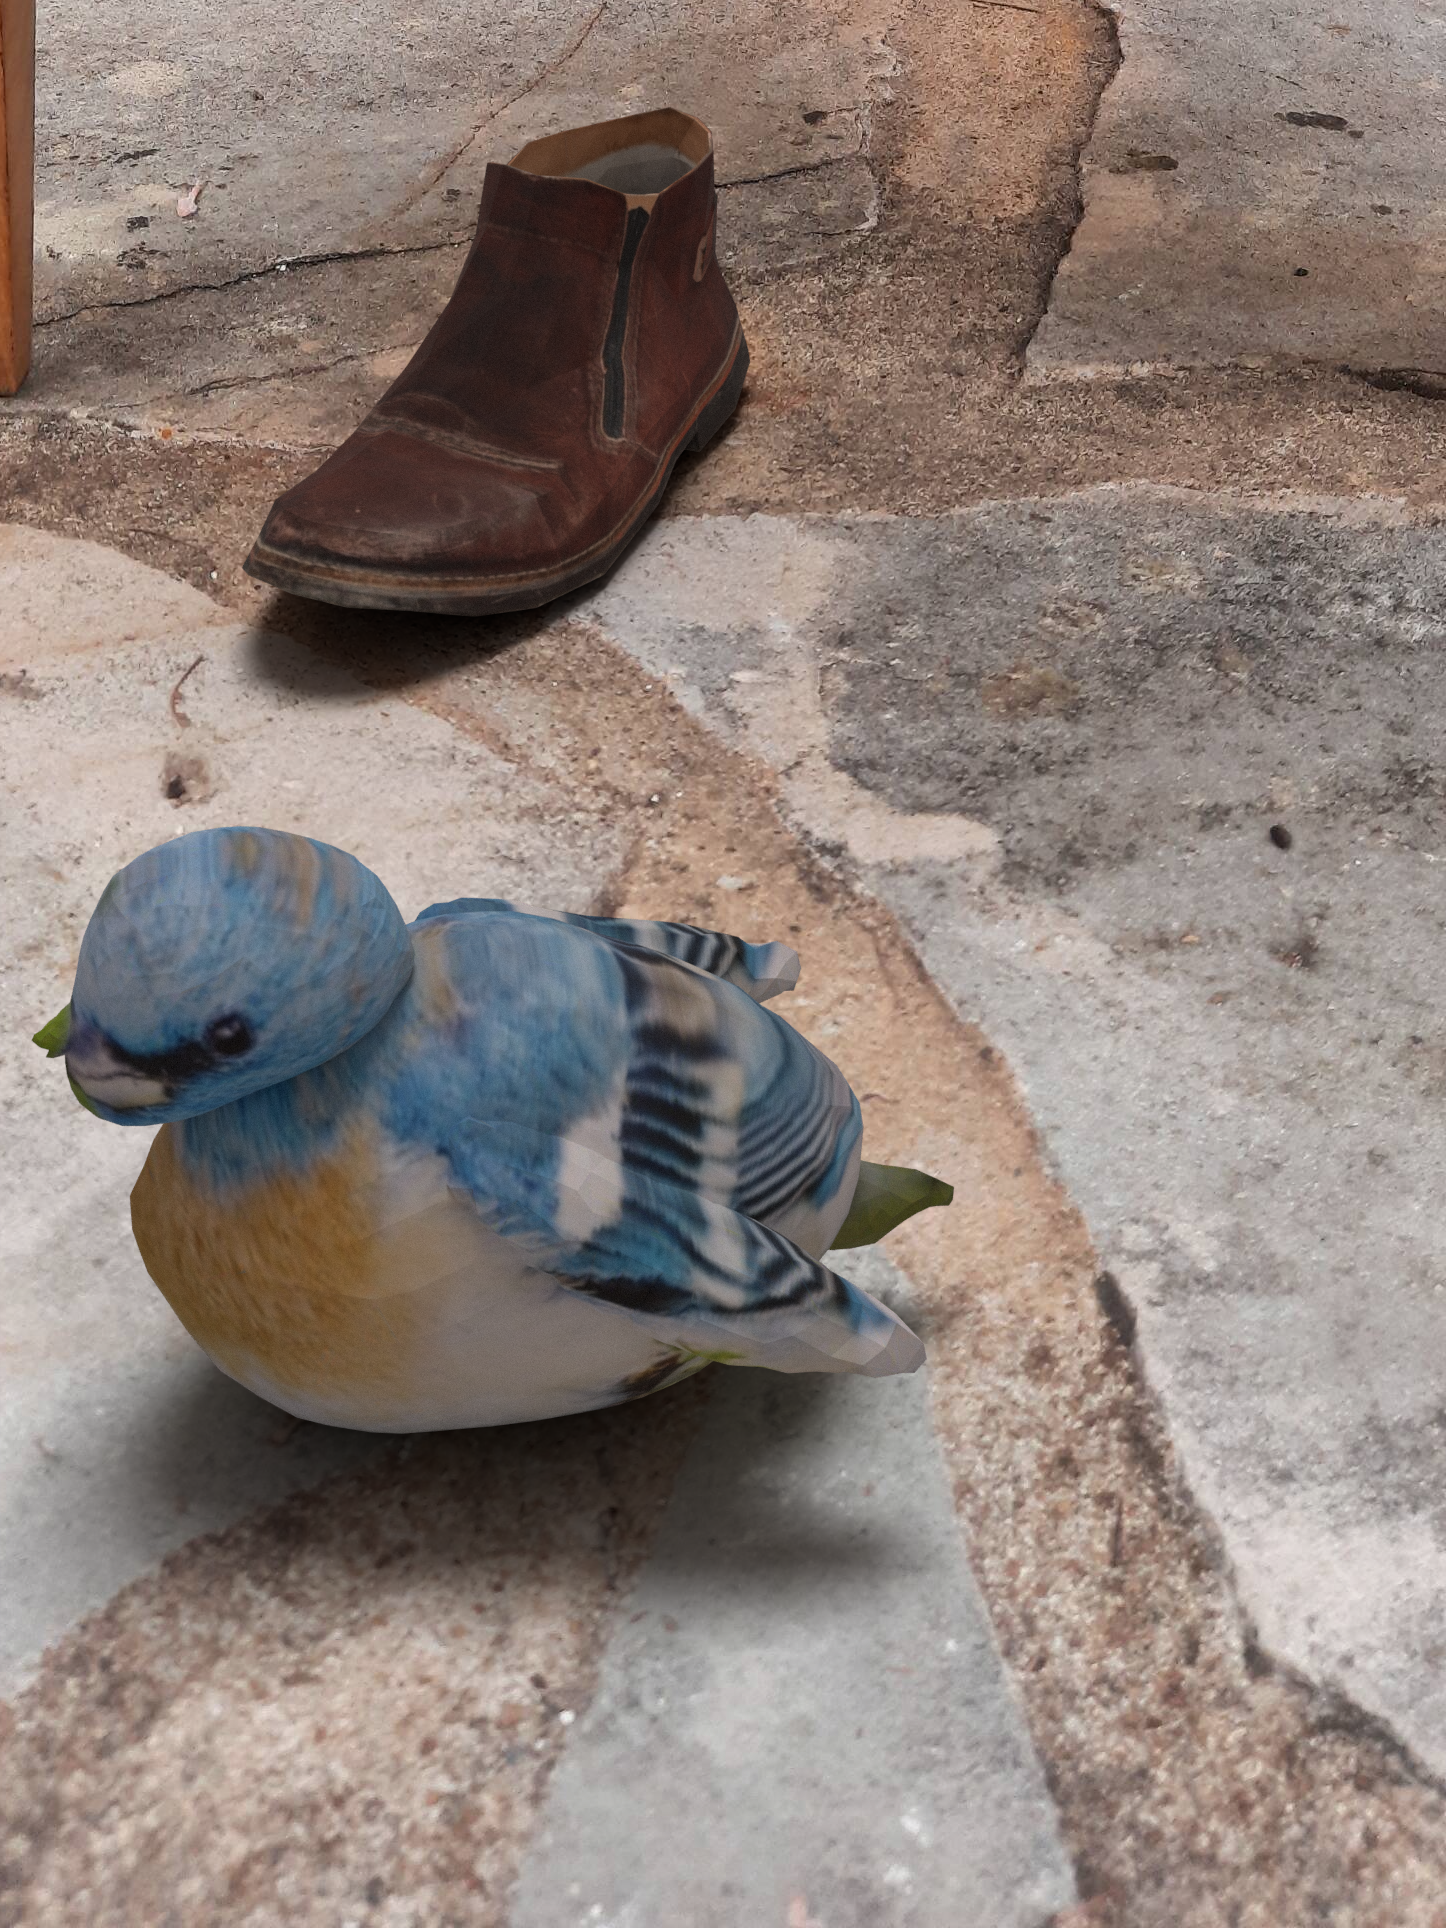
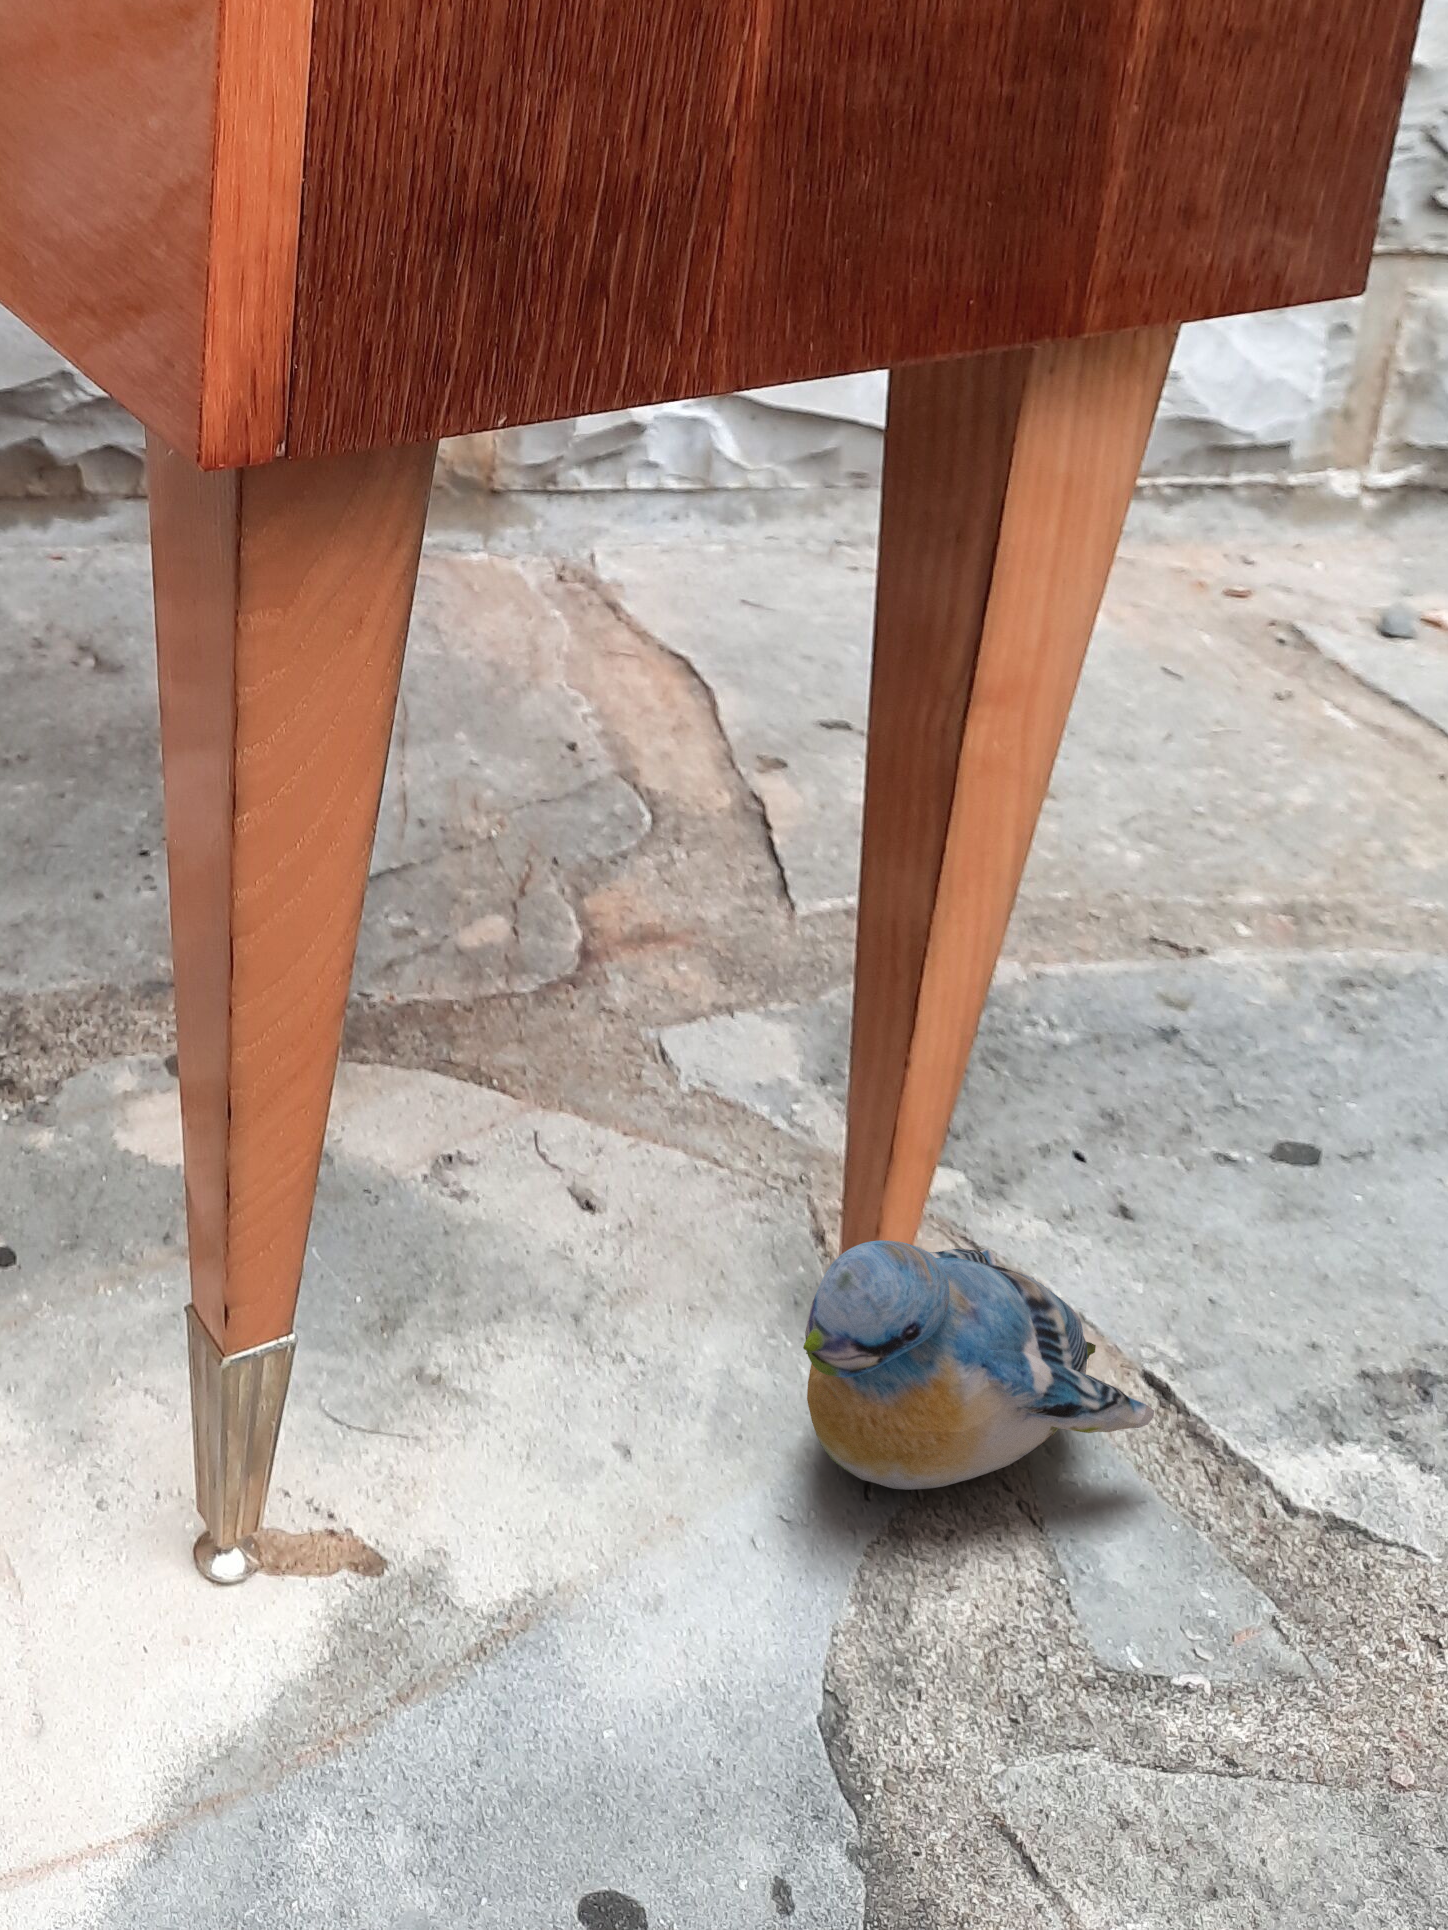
shoe: present [242,107,750,616] -> none [526,792,686,1102]

